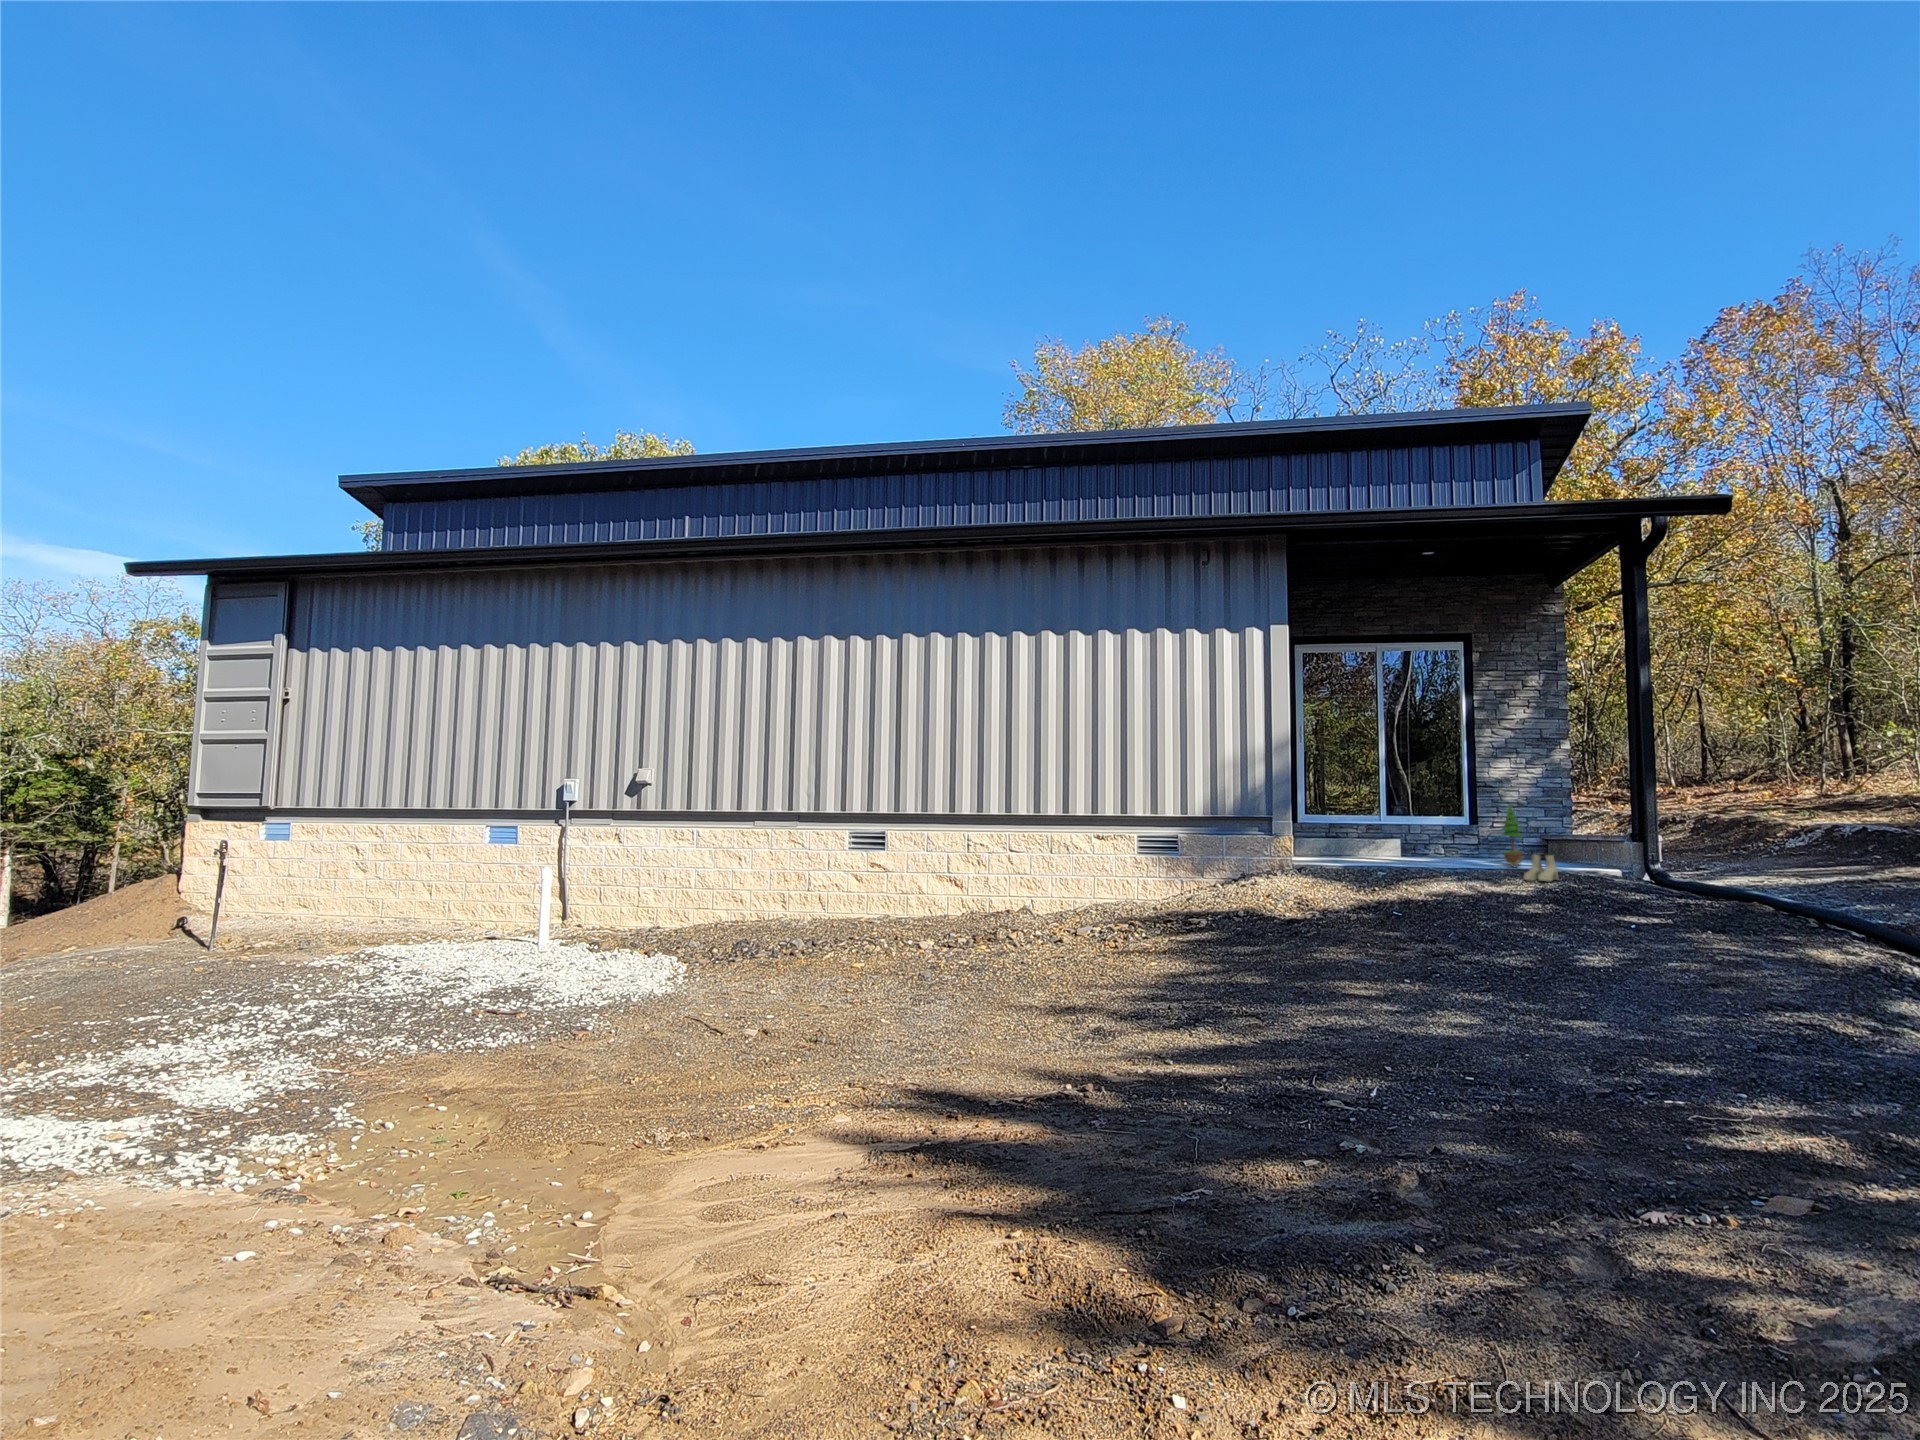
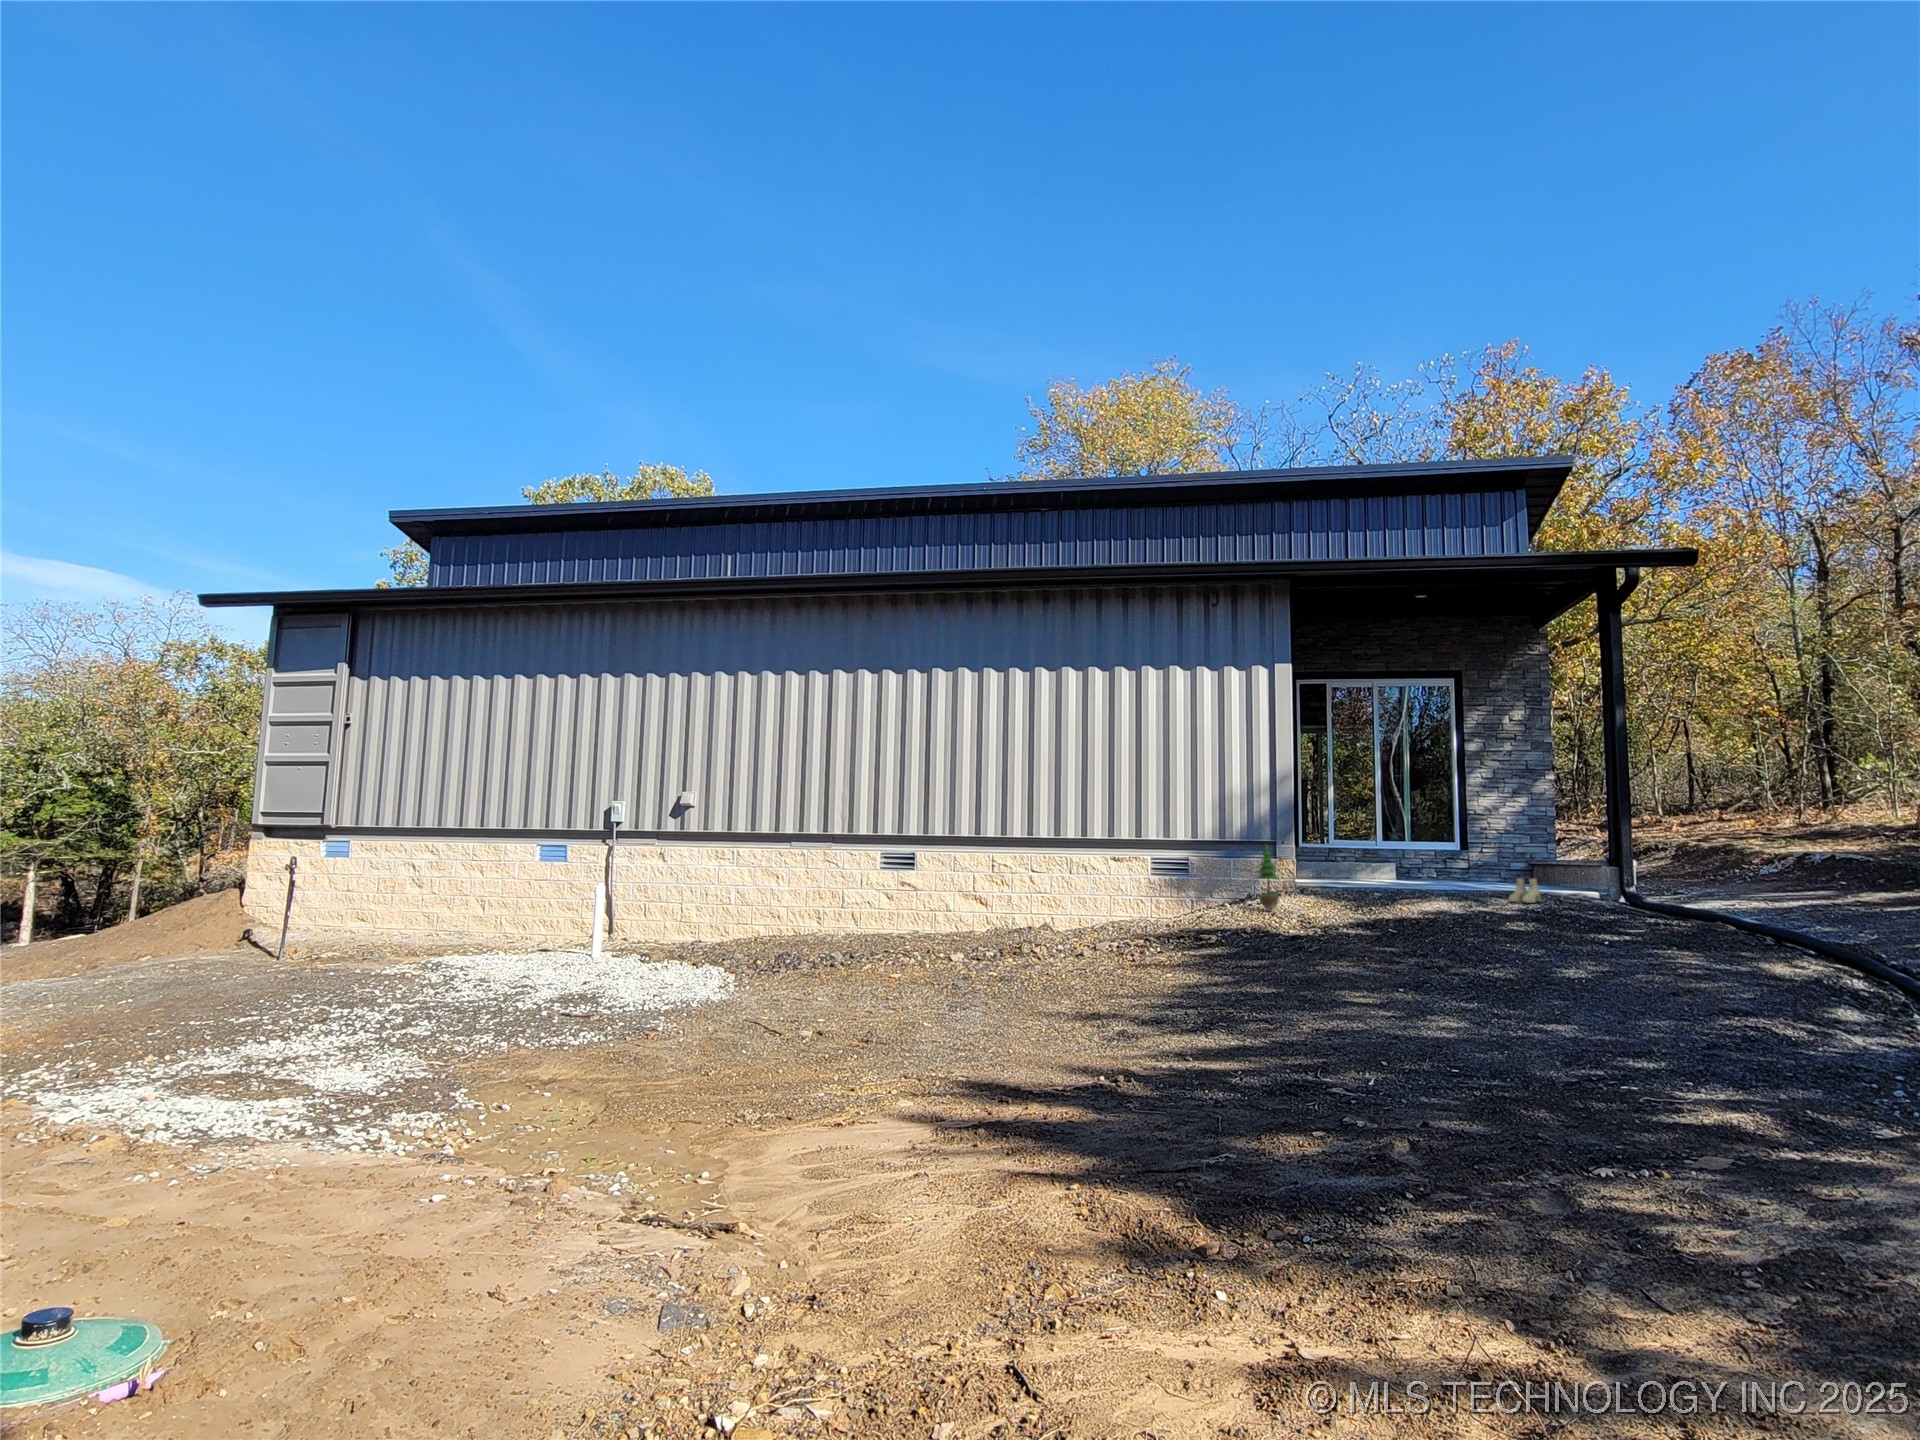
potted tree: present [1502,804,1523,867] -> present [1258,845,1279,911]

